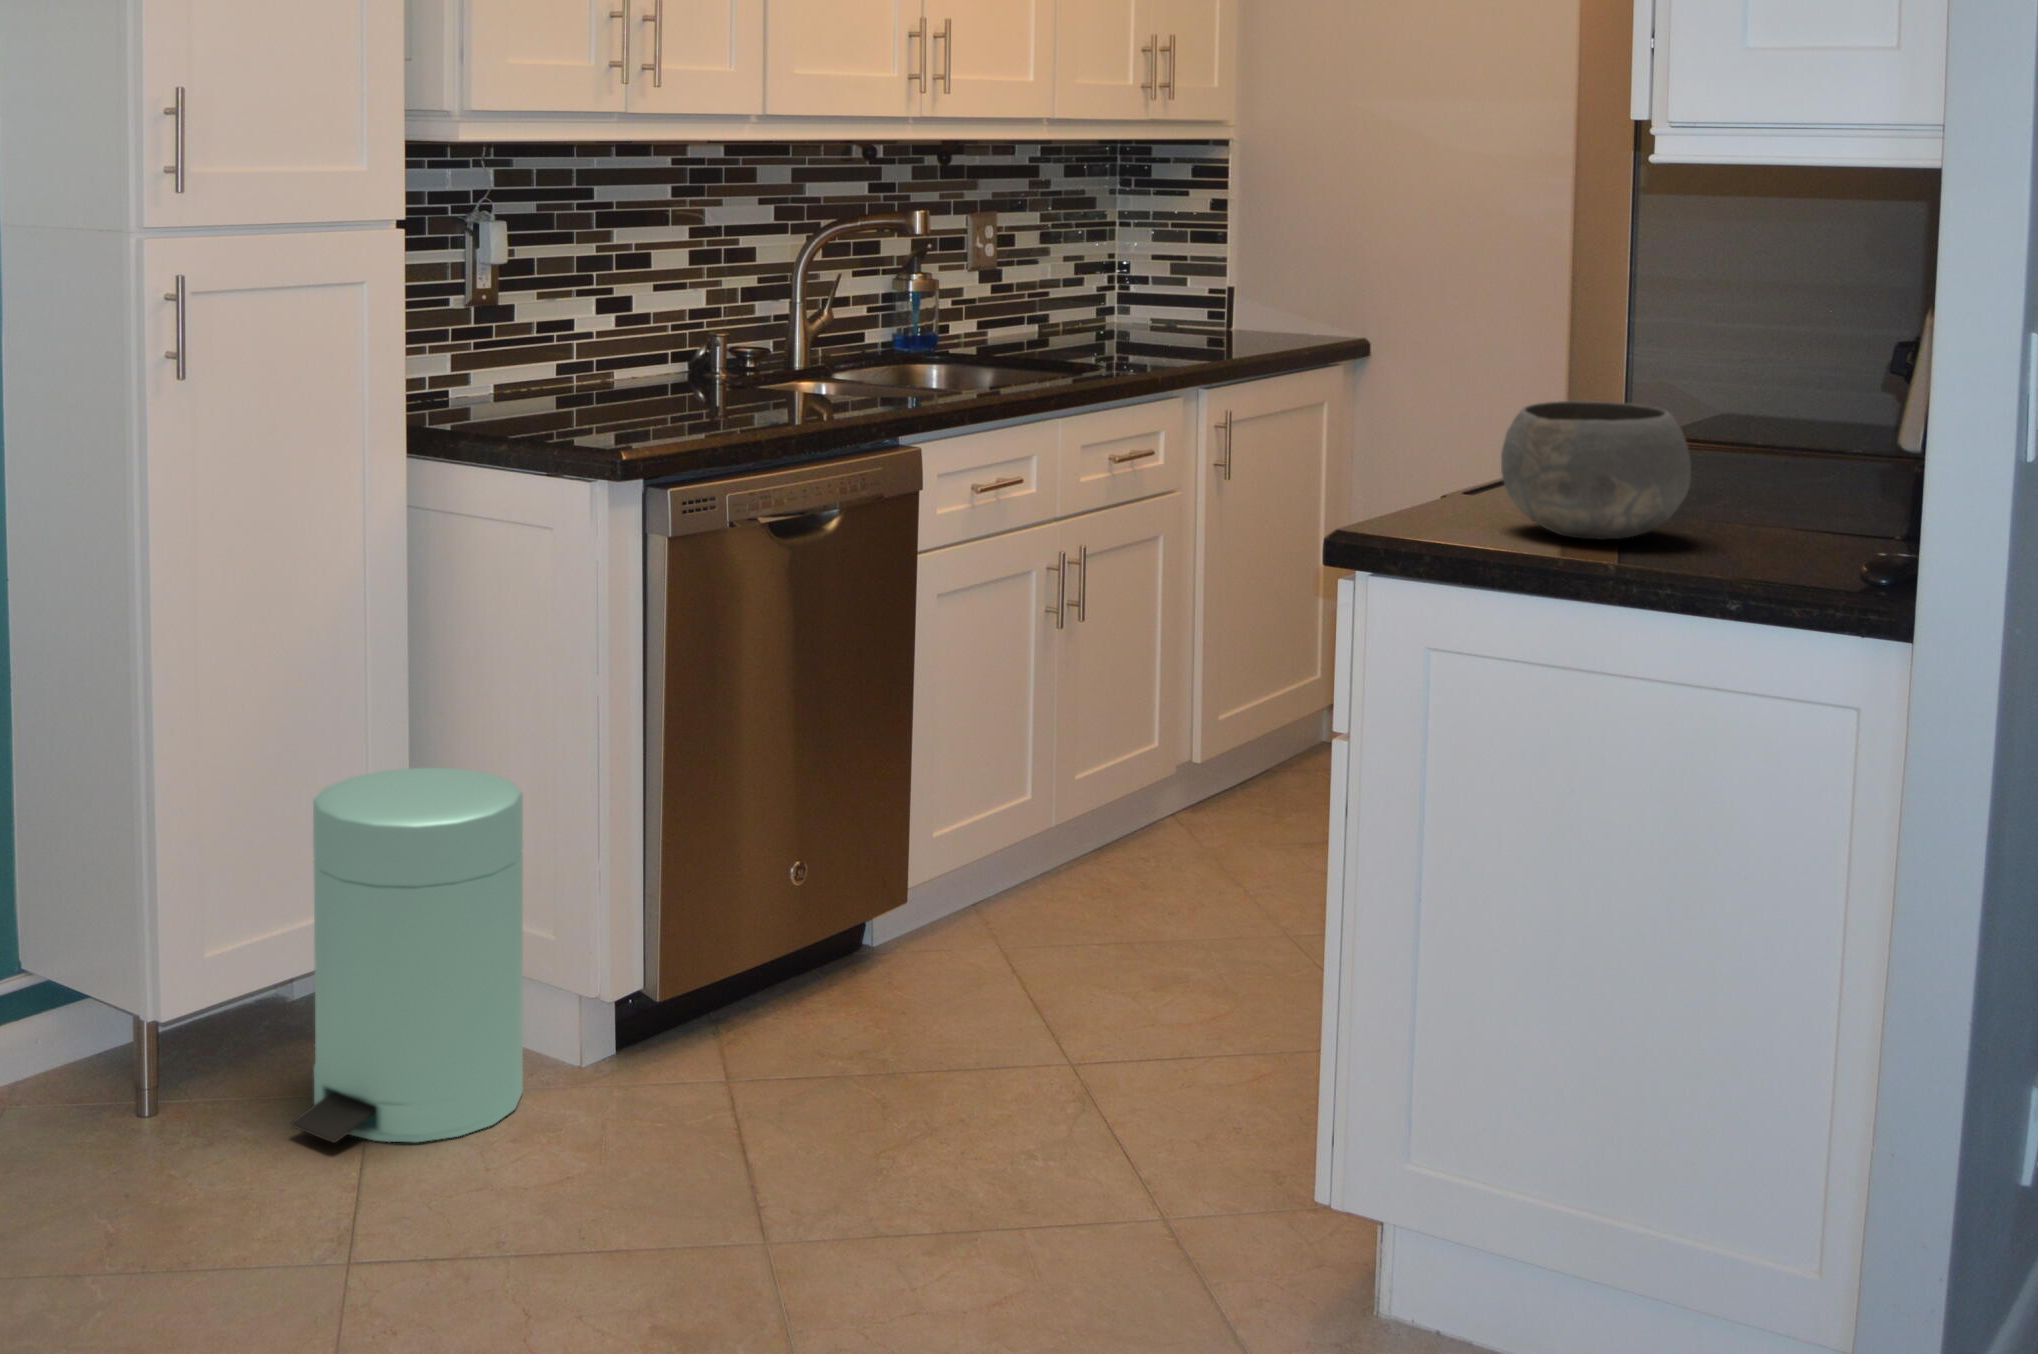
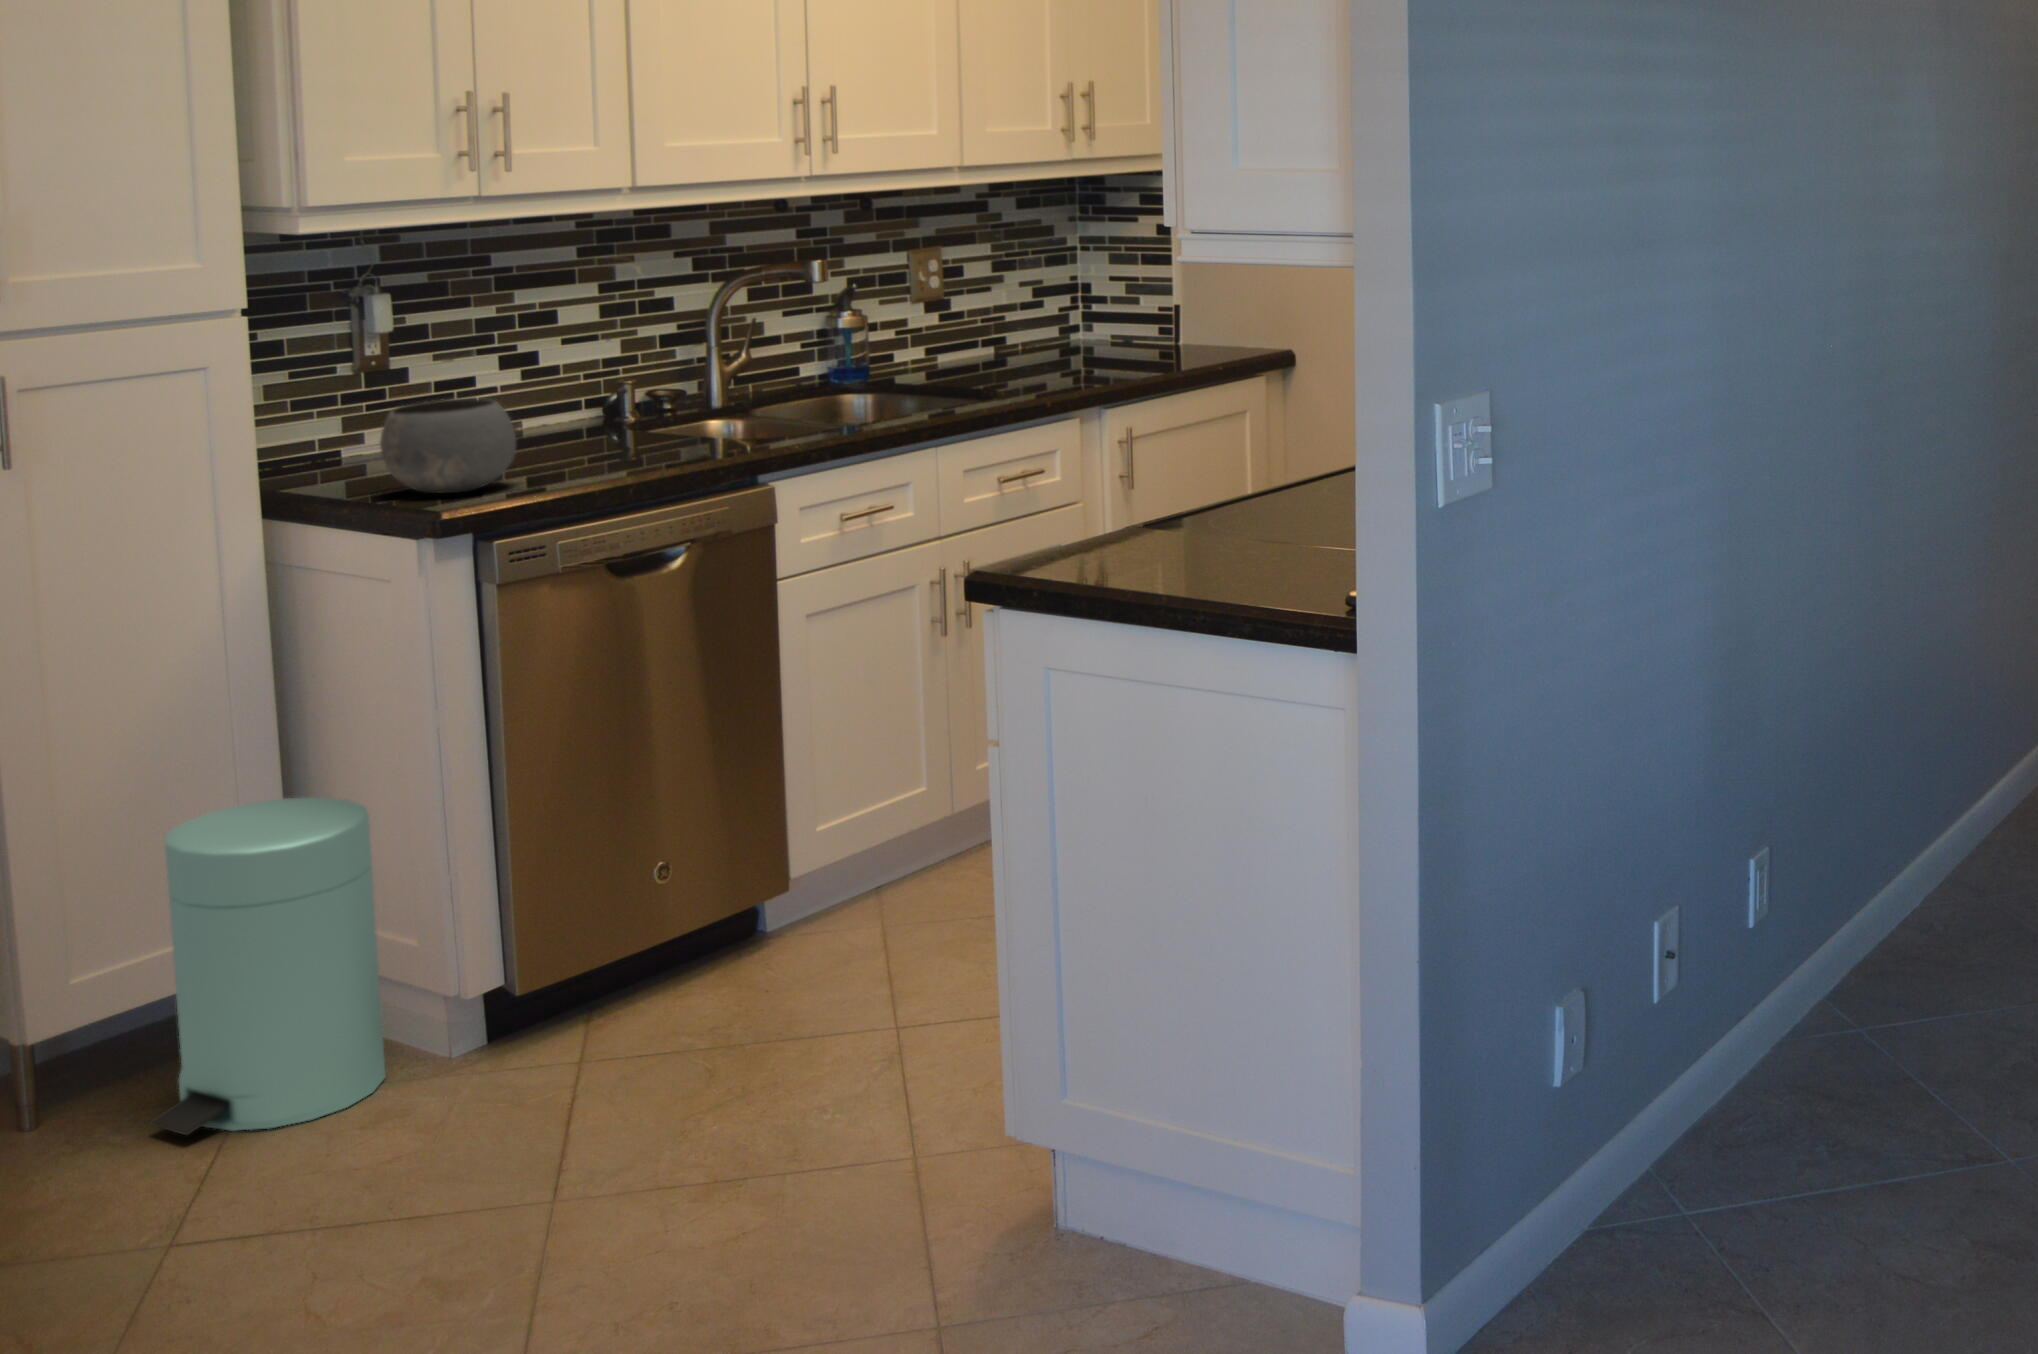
bowl: present [1501,401,1691,540] -> present [380,398,516,493]

